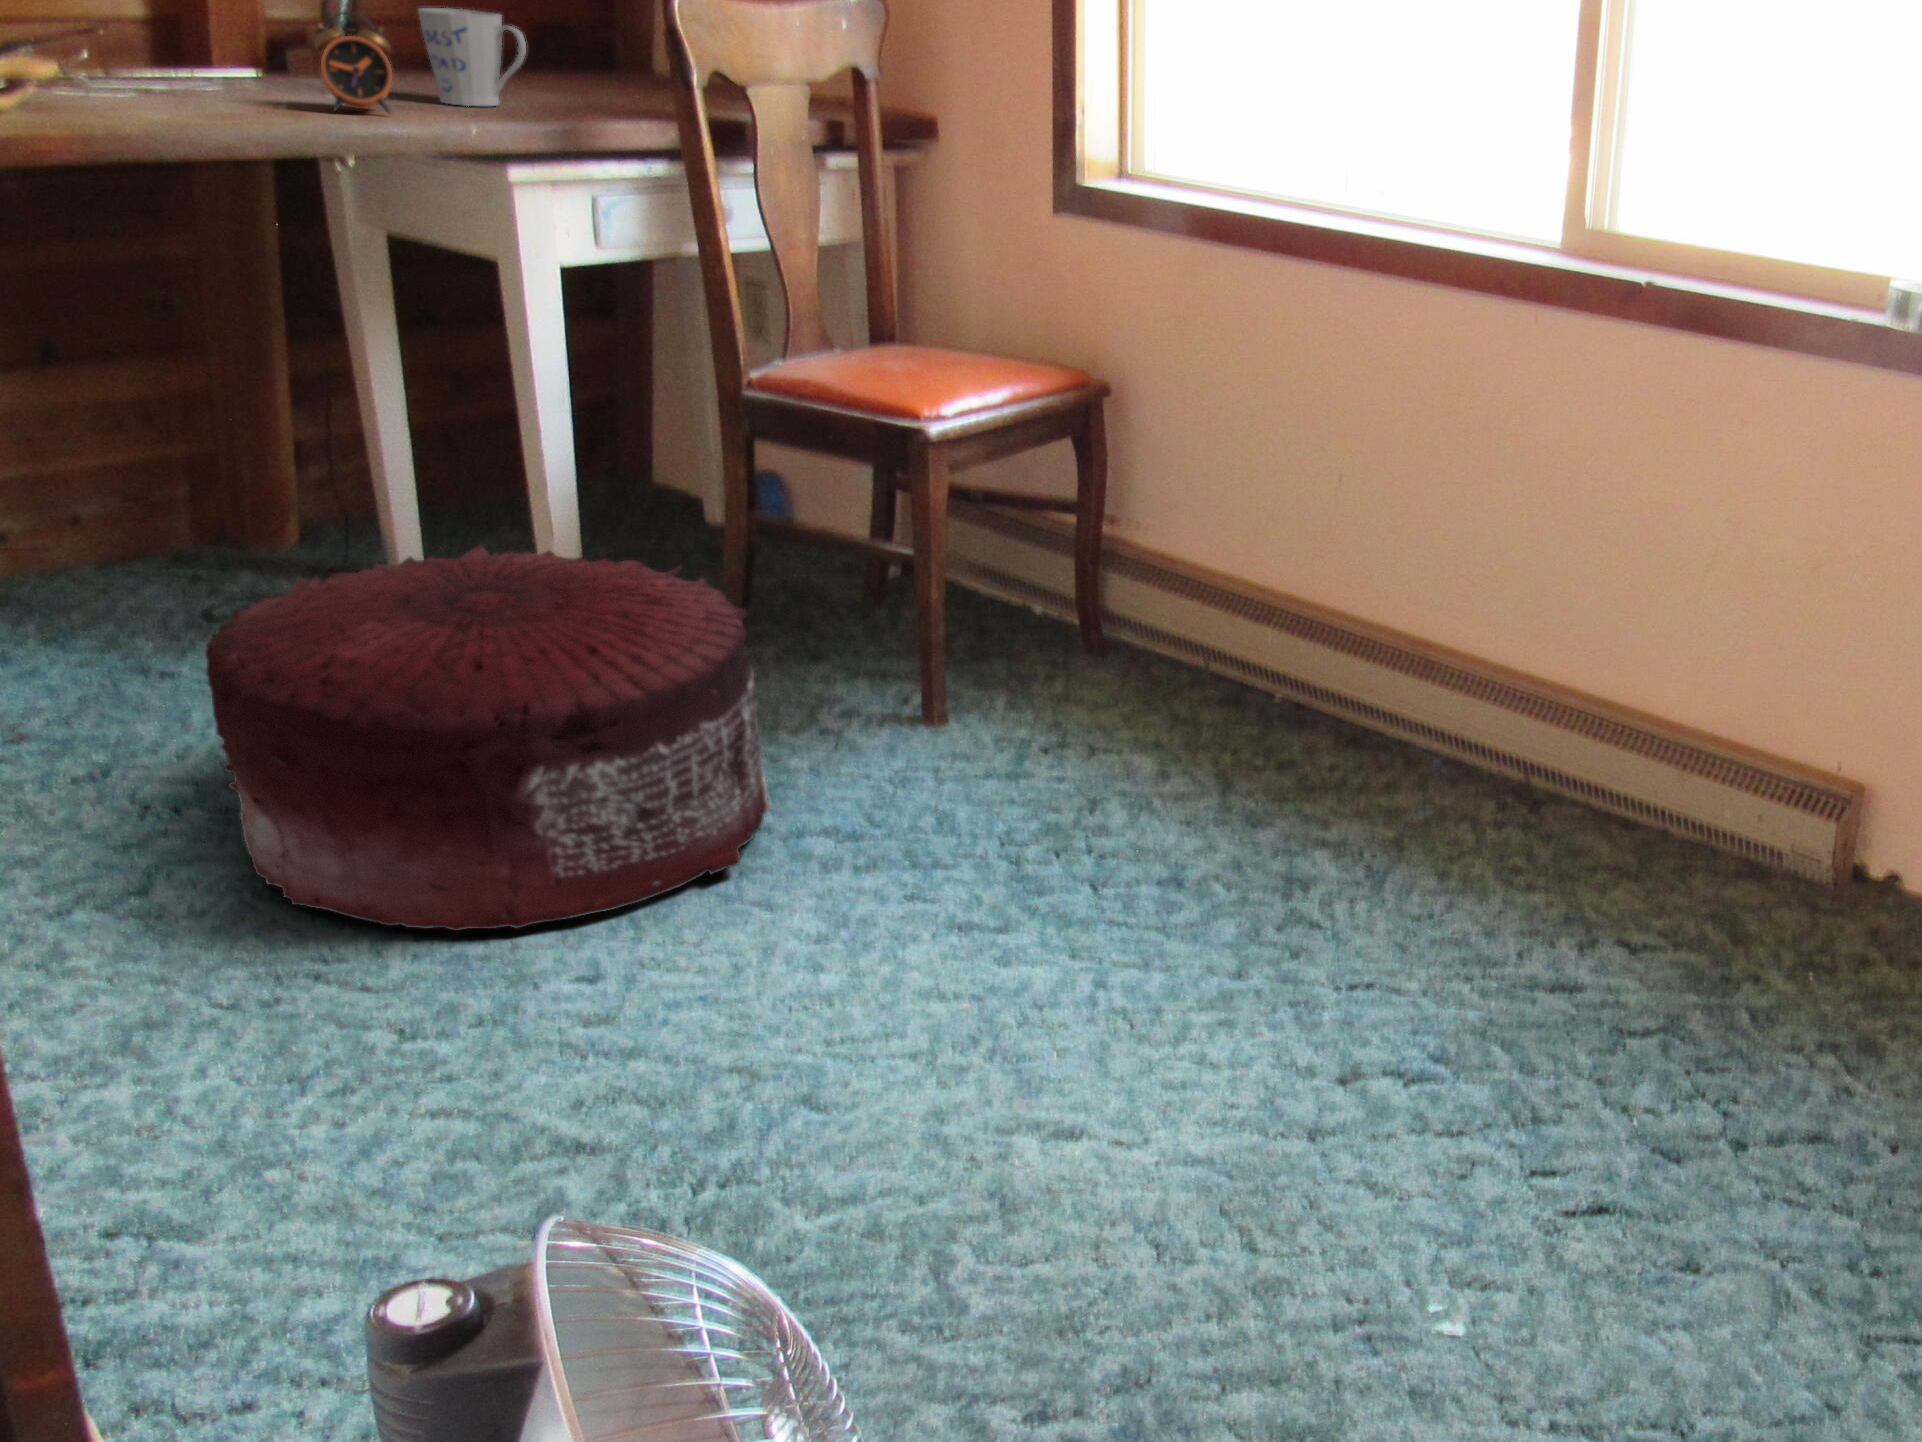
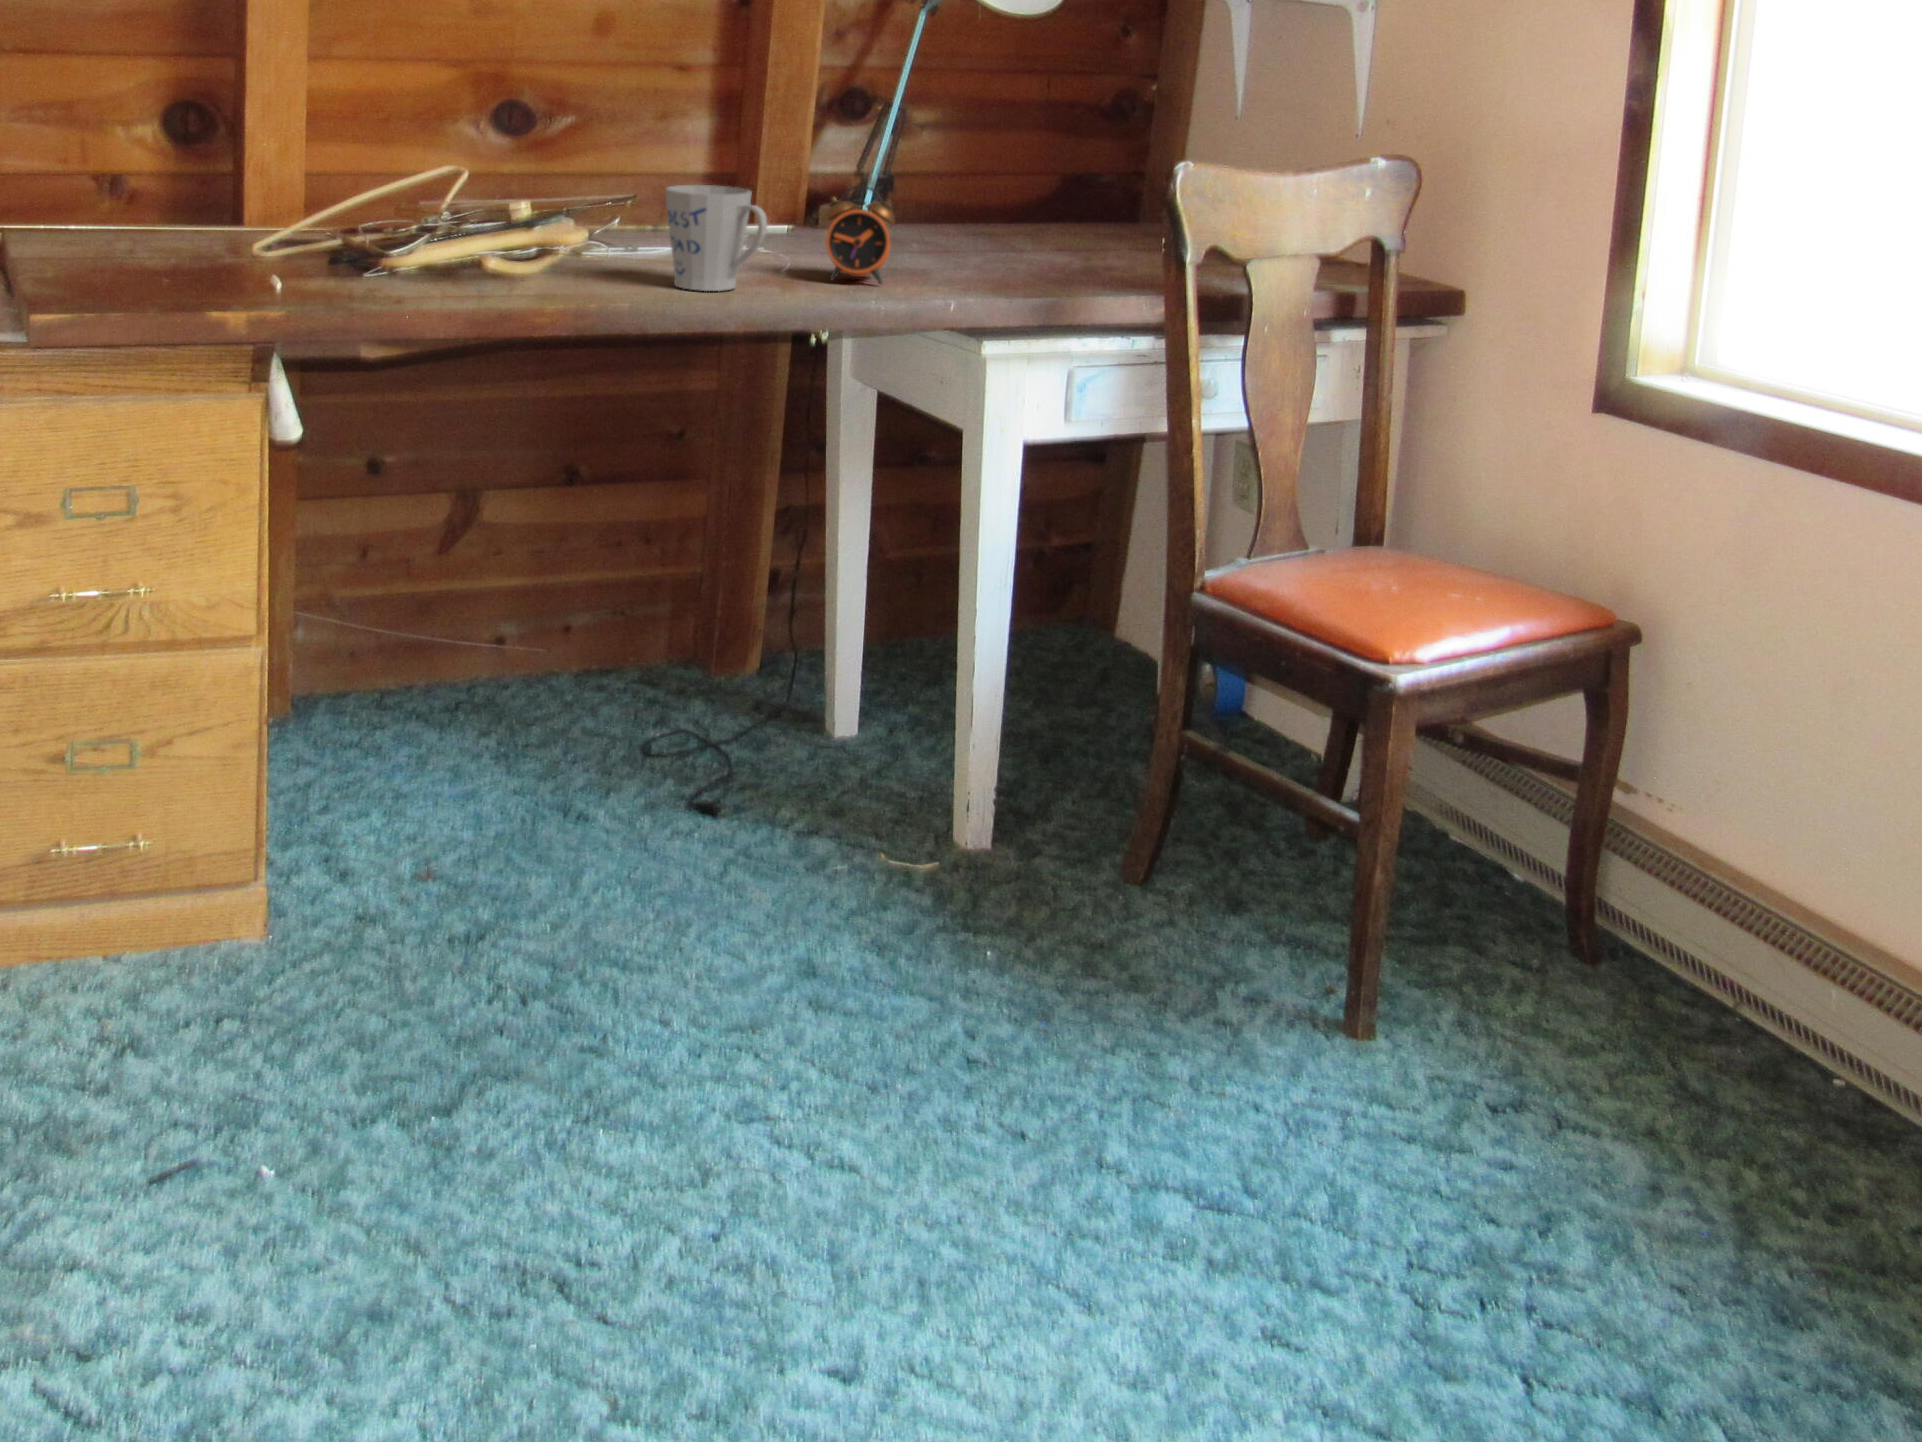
mug: present [418,8,526,106] -> present [666,185,767,291]
pouf: present [205,545,770,931] -> none [553,753,1132,1268]

